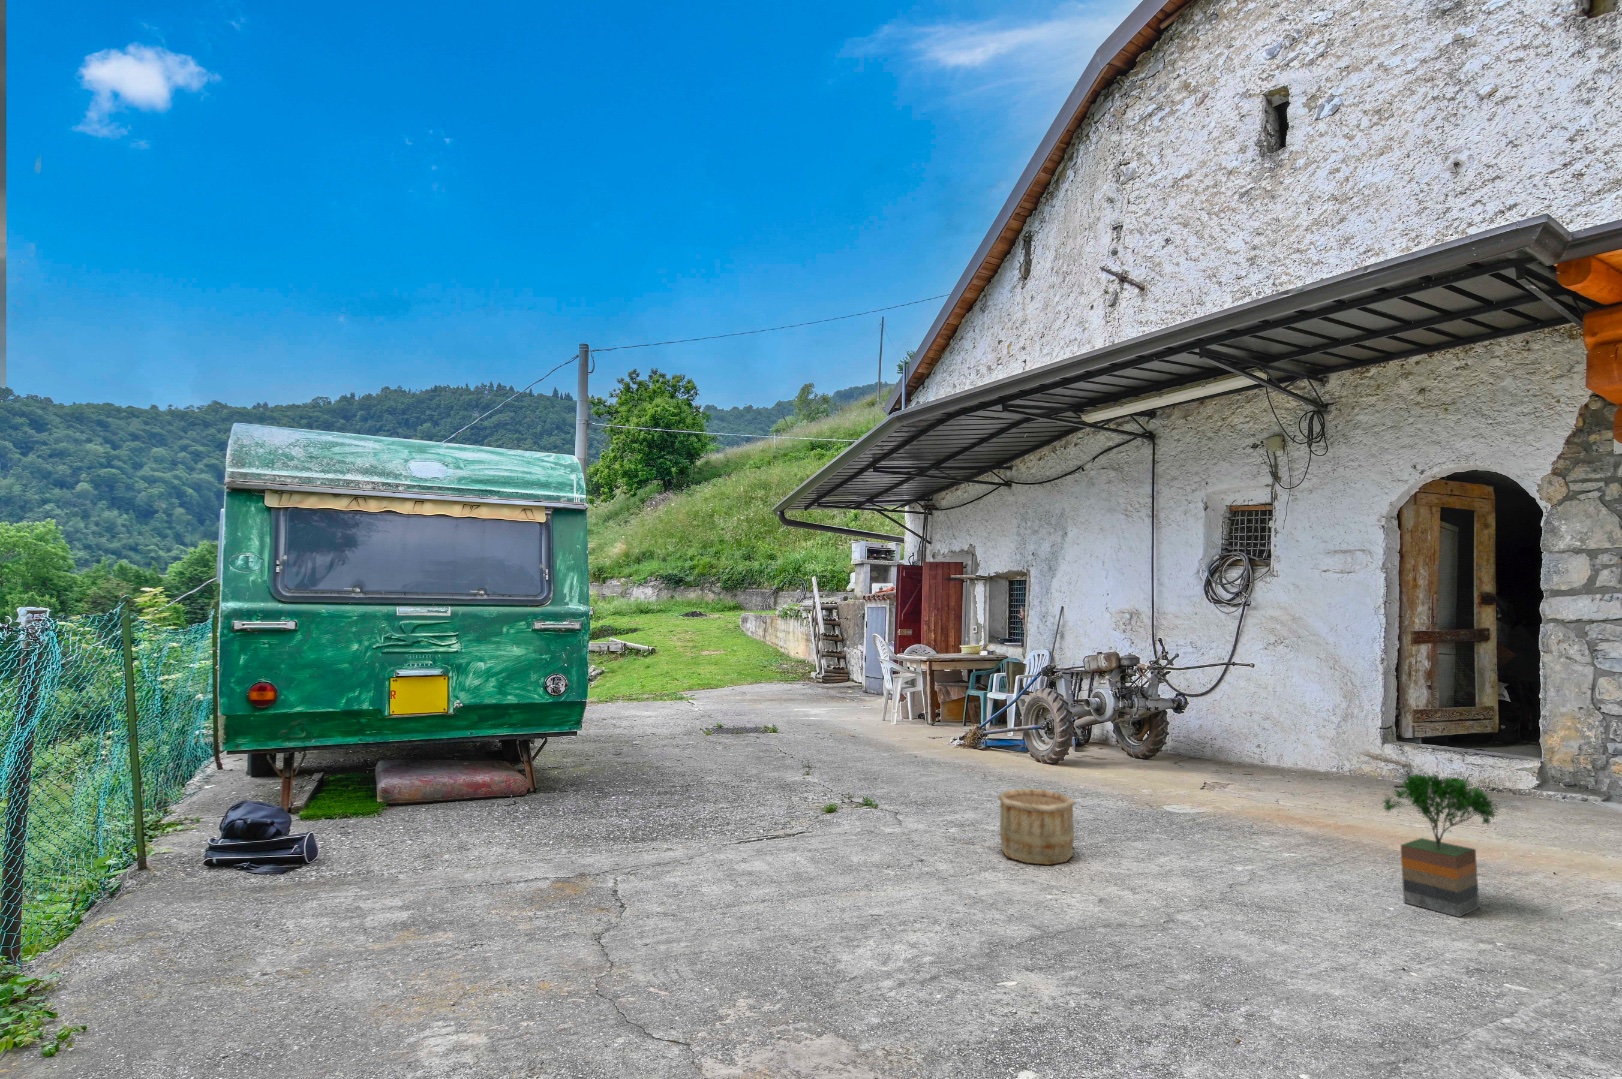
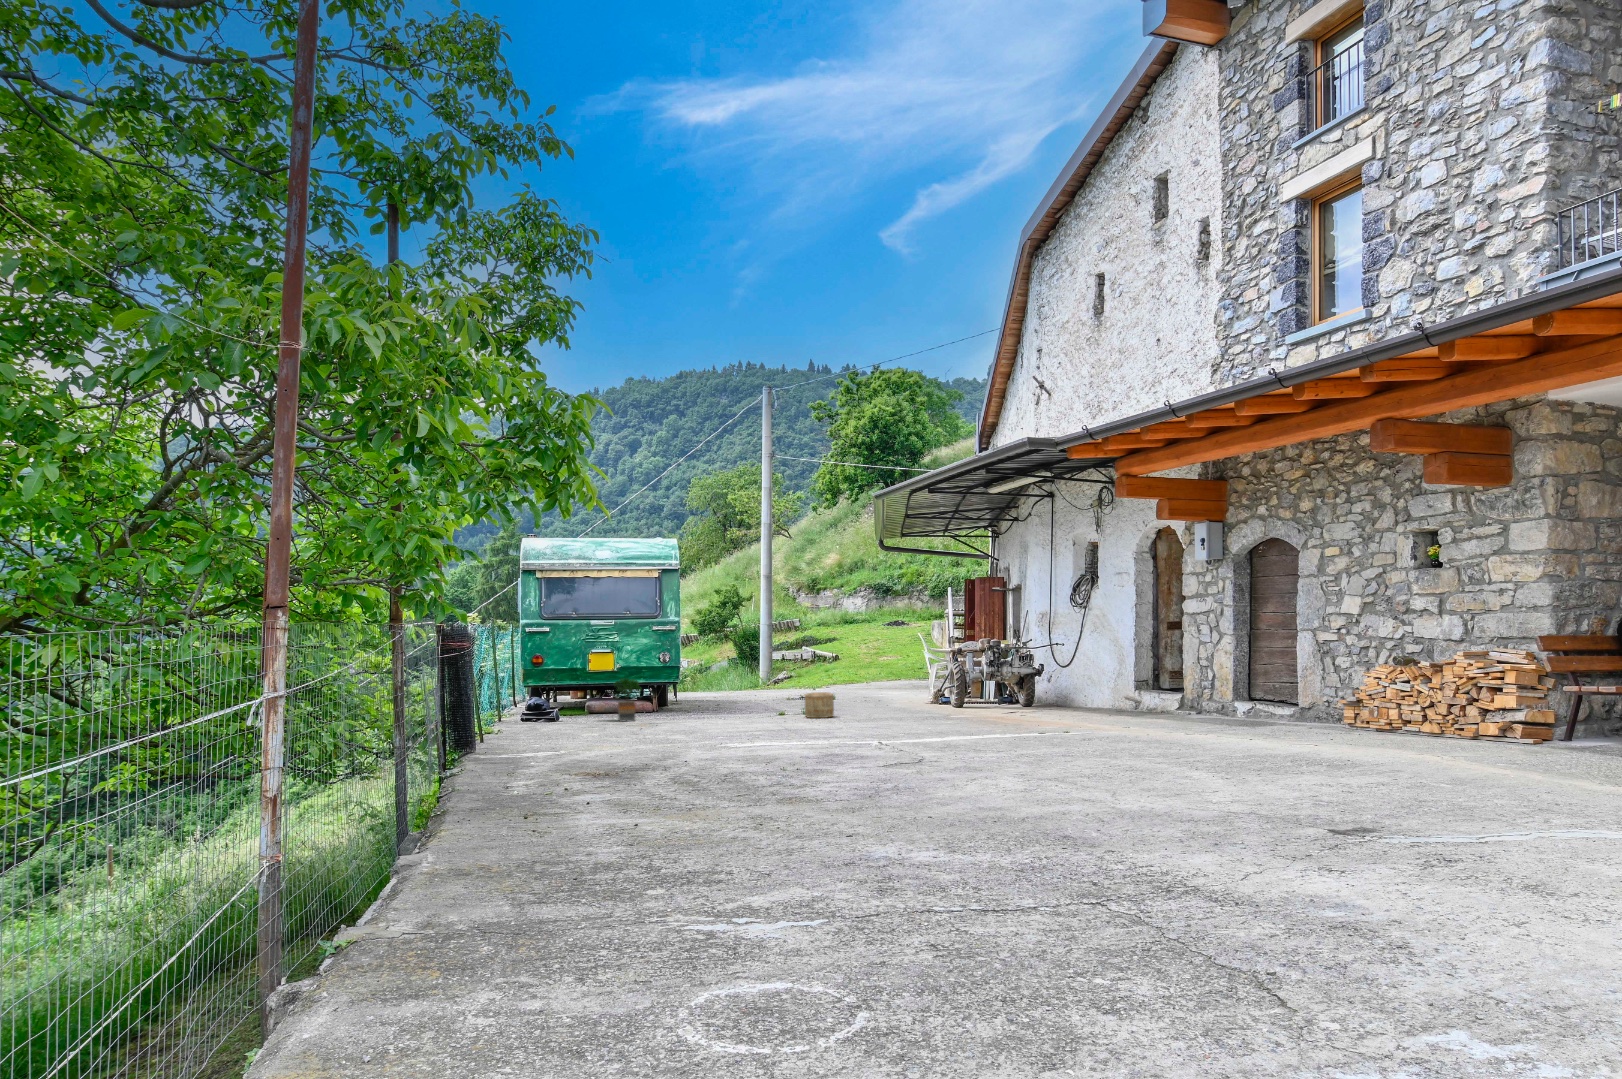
potted tree: present [1384,774,1498,917] -> present [615,679,641,722]

